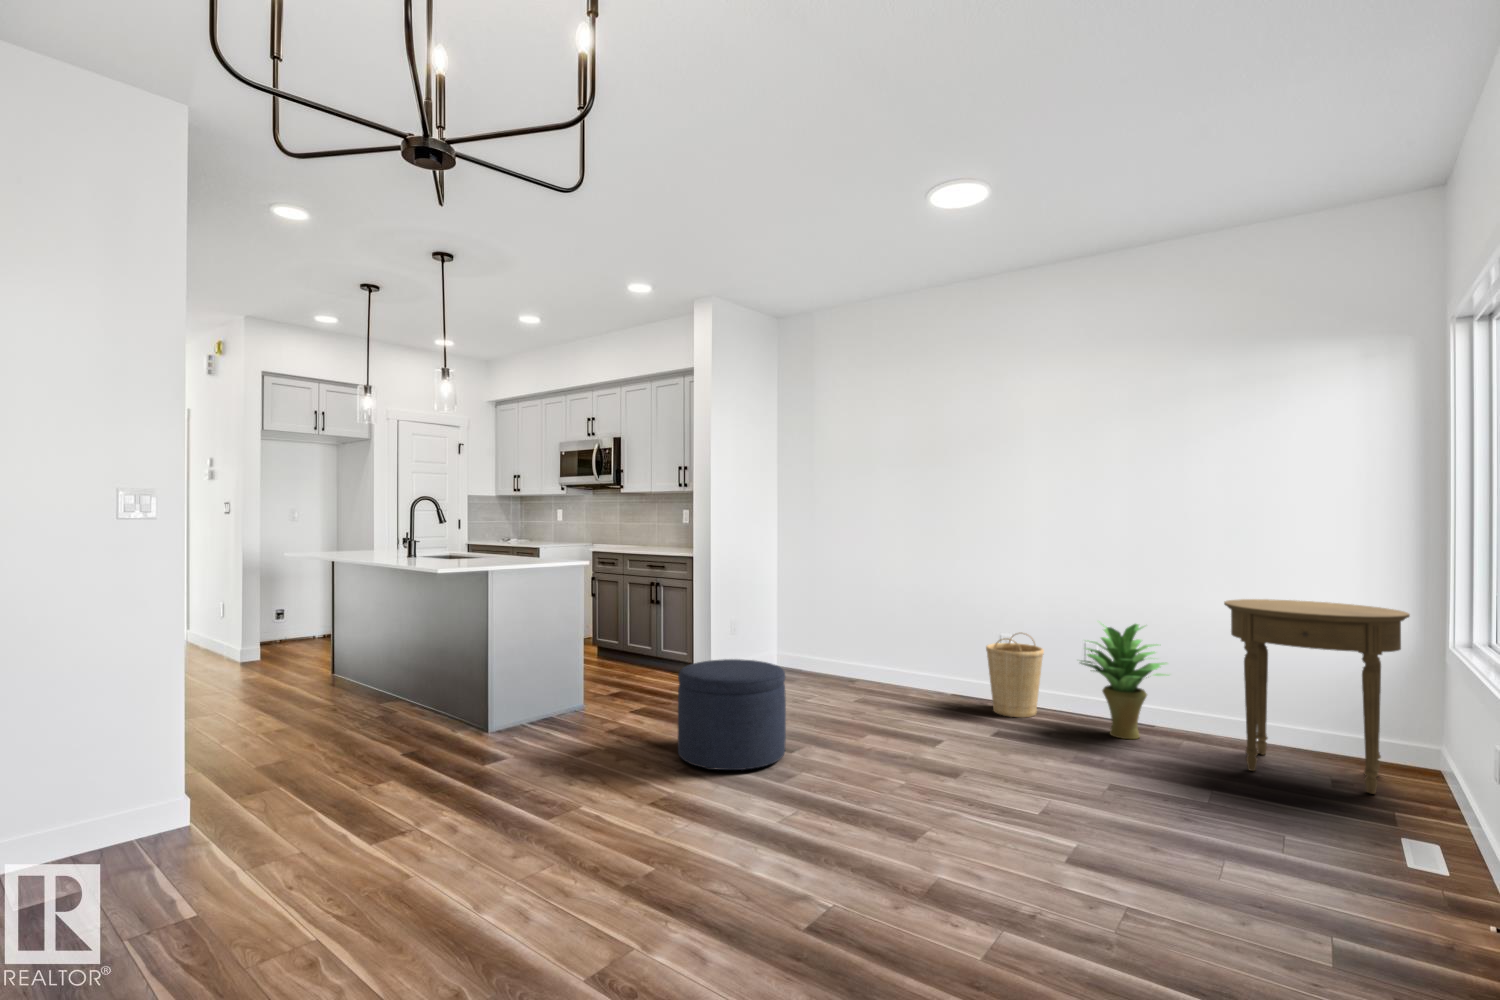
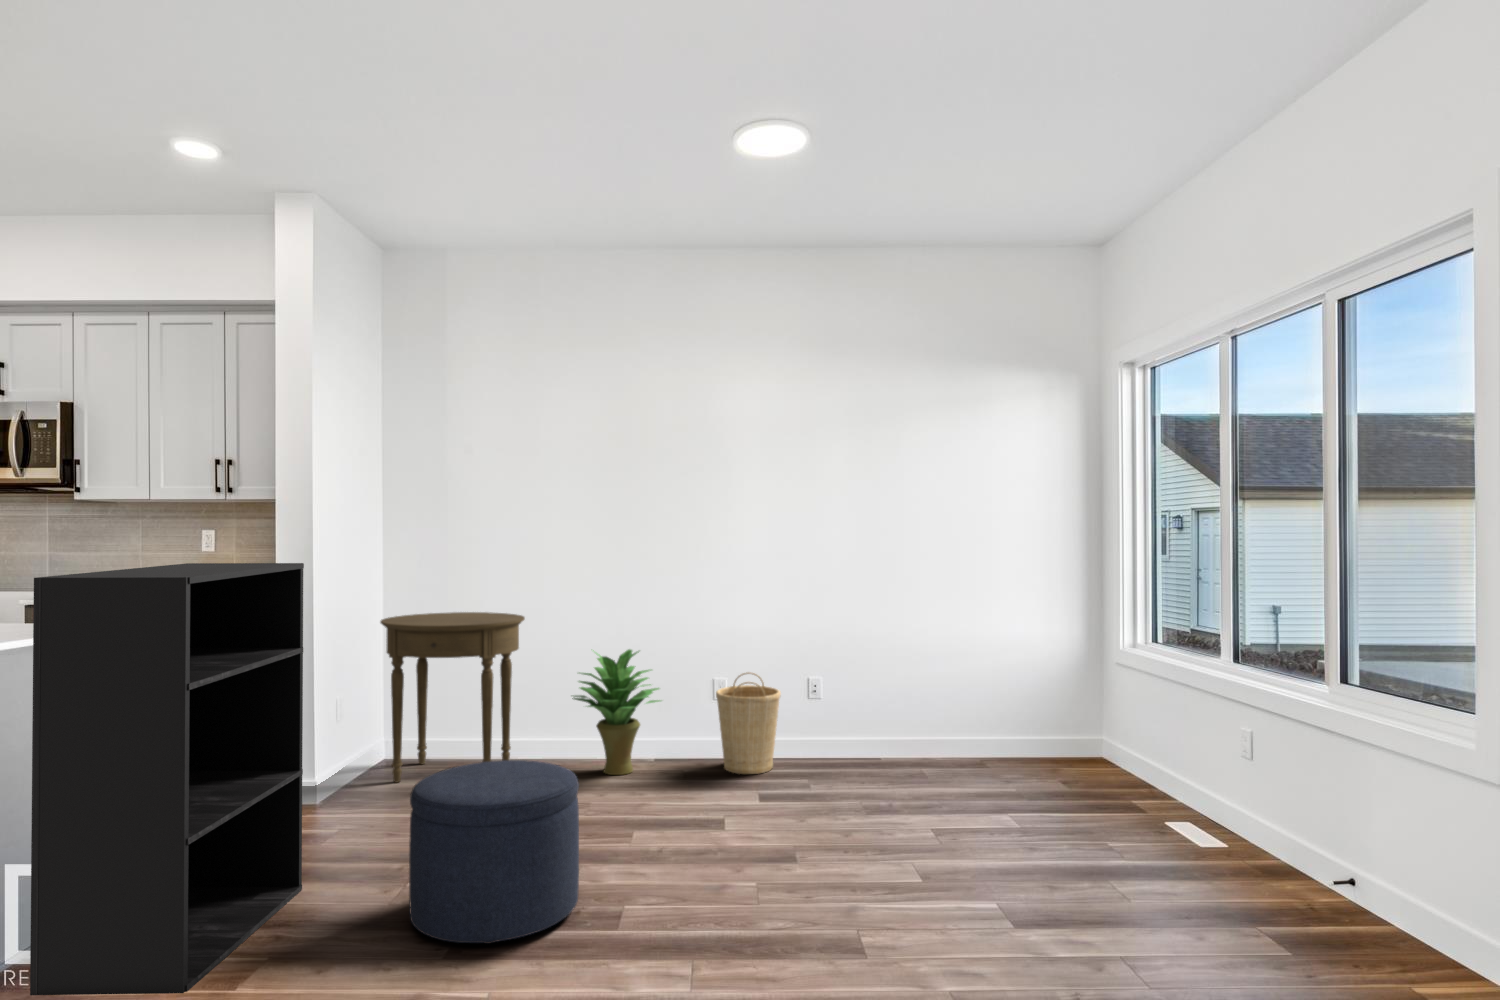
bookshelf: none [506,524,654,753] -> present [30,563,304,995]
side table: present [1224,599,1410,794] -> present [380,612,525,783]
potted plant: present [1081,624,1165,739] -> present [572,649,660,775]

